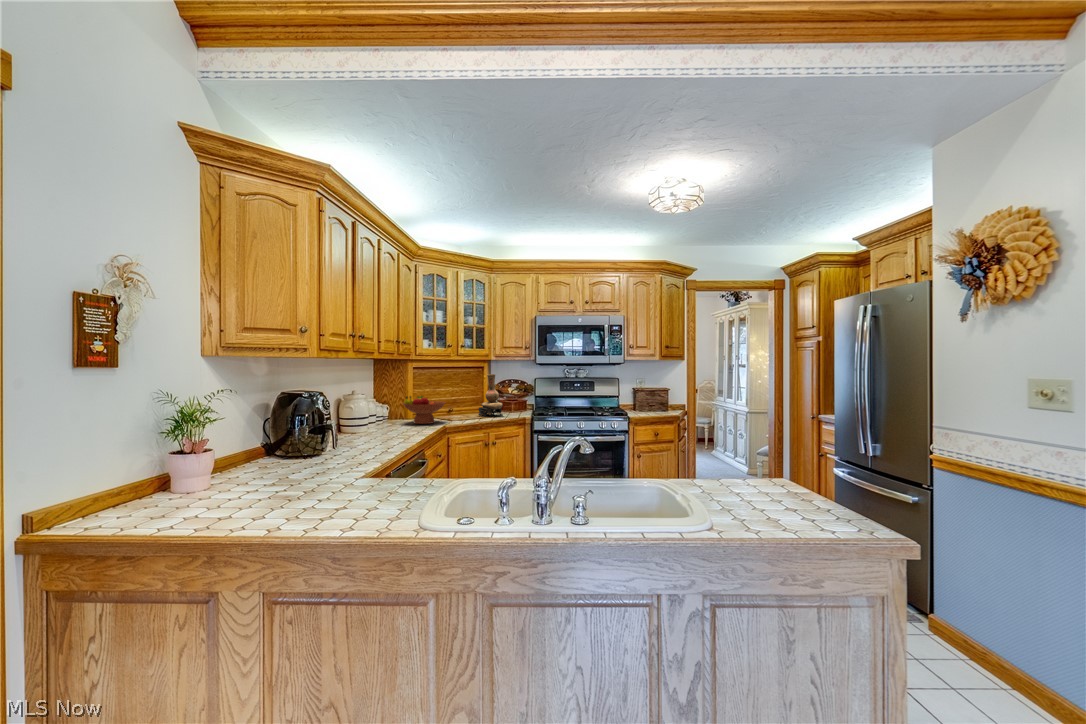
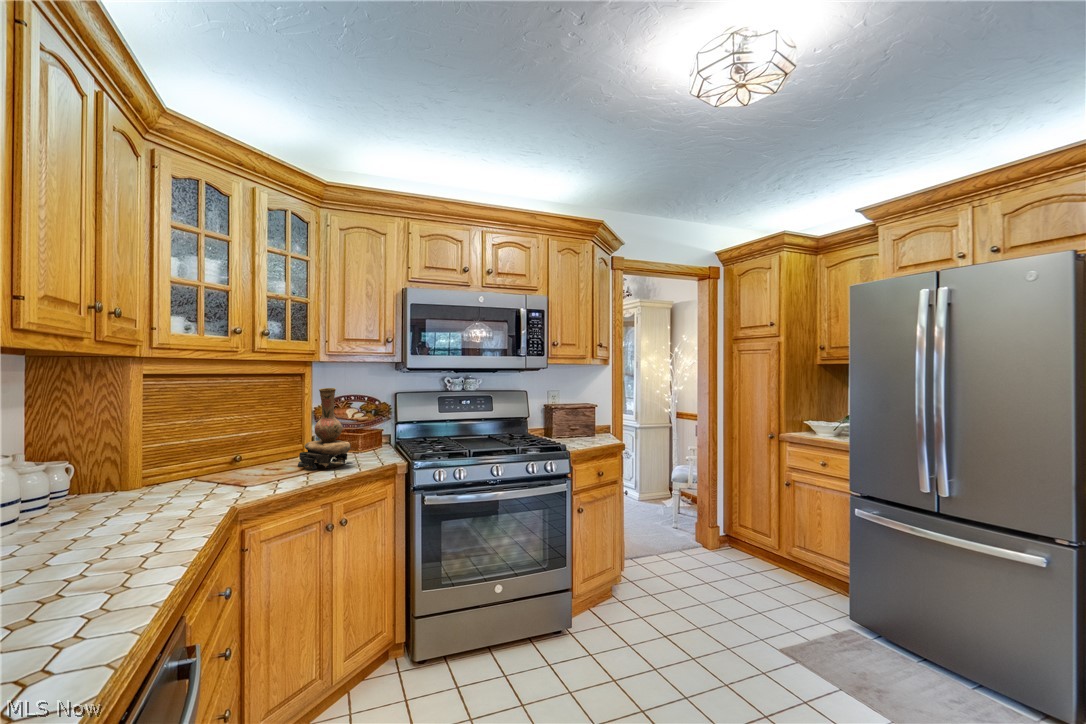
fruit bowl: present [403,396,445,424] -> none [112,439,233,508]

